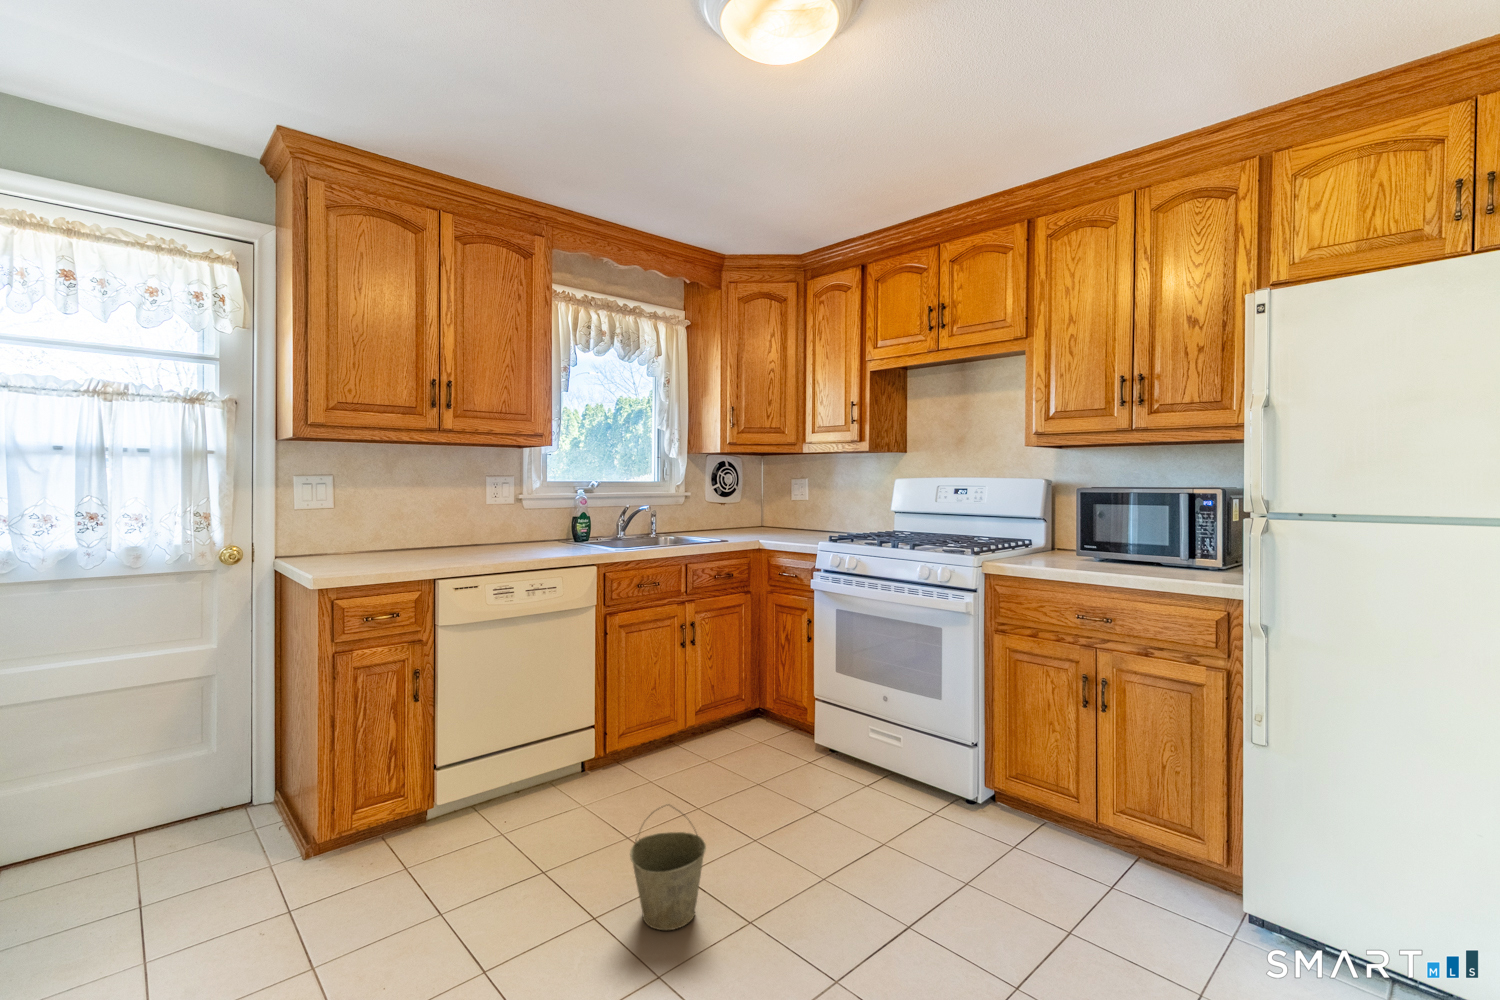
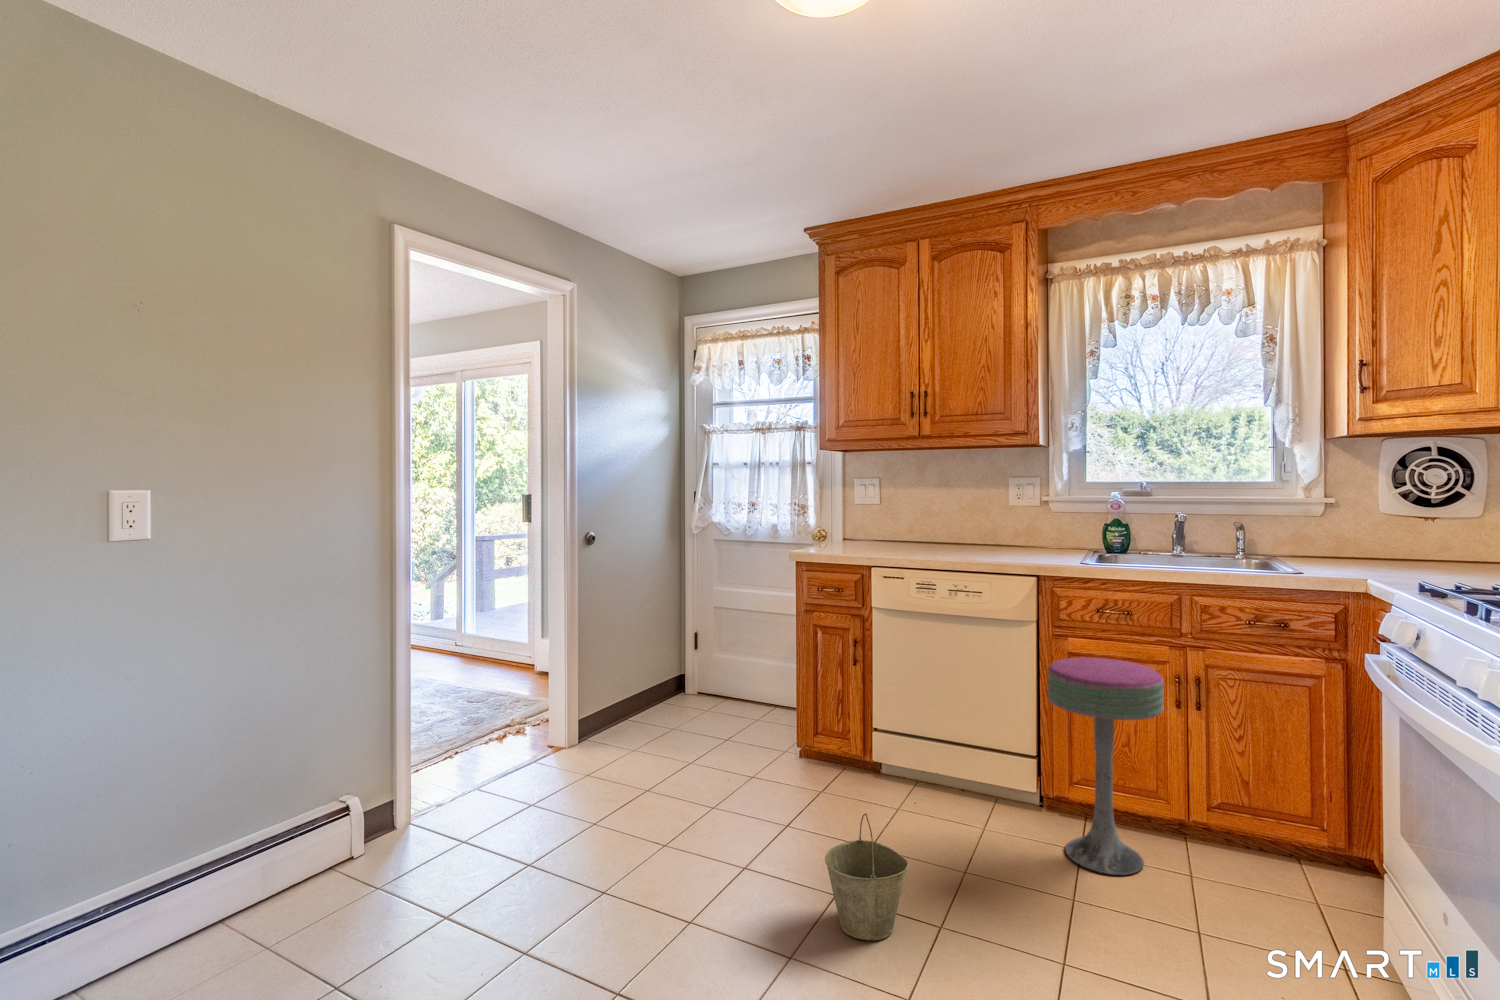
bar stool: none [639,622,722,790] -> present [1047,657,1164,875]

